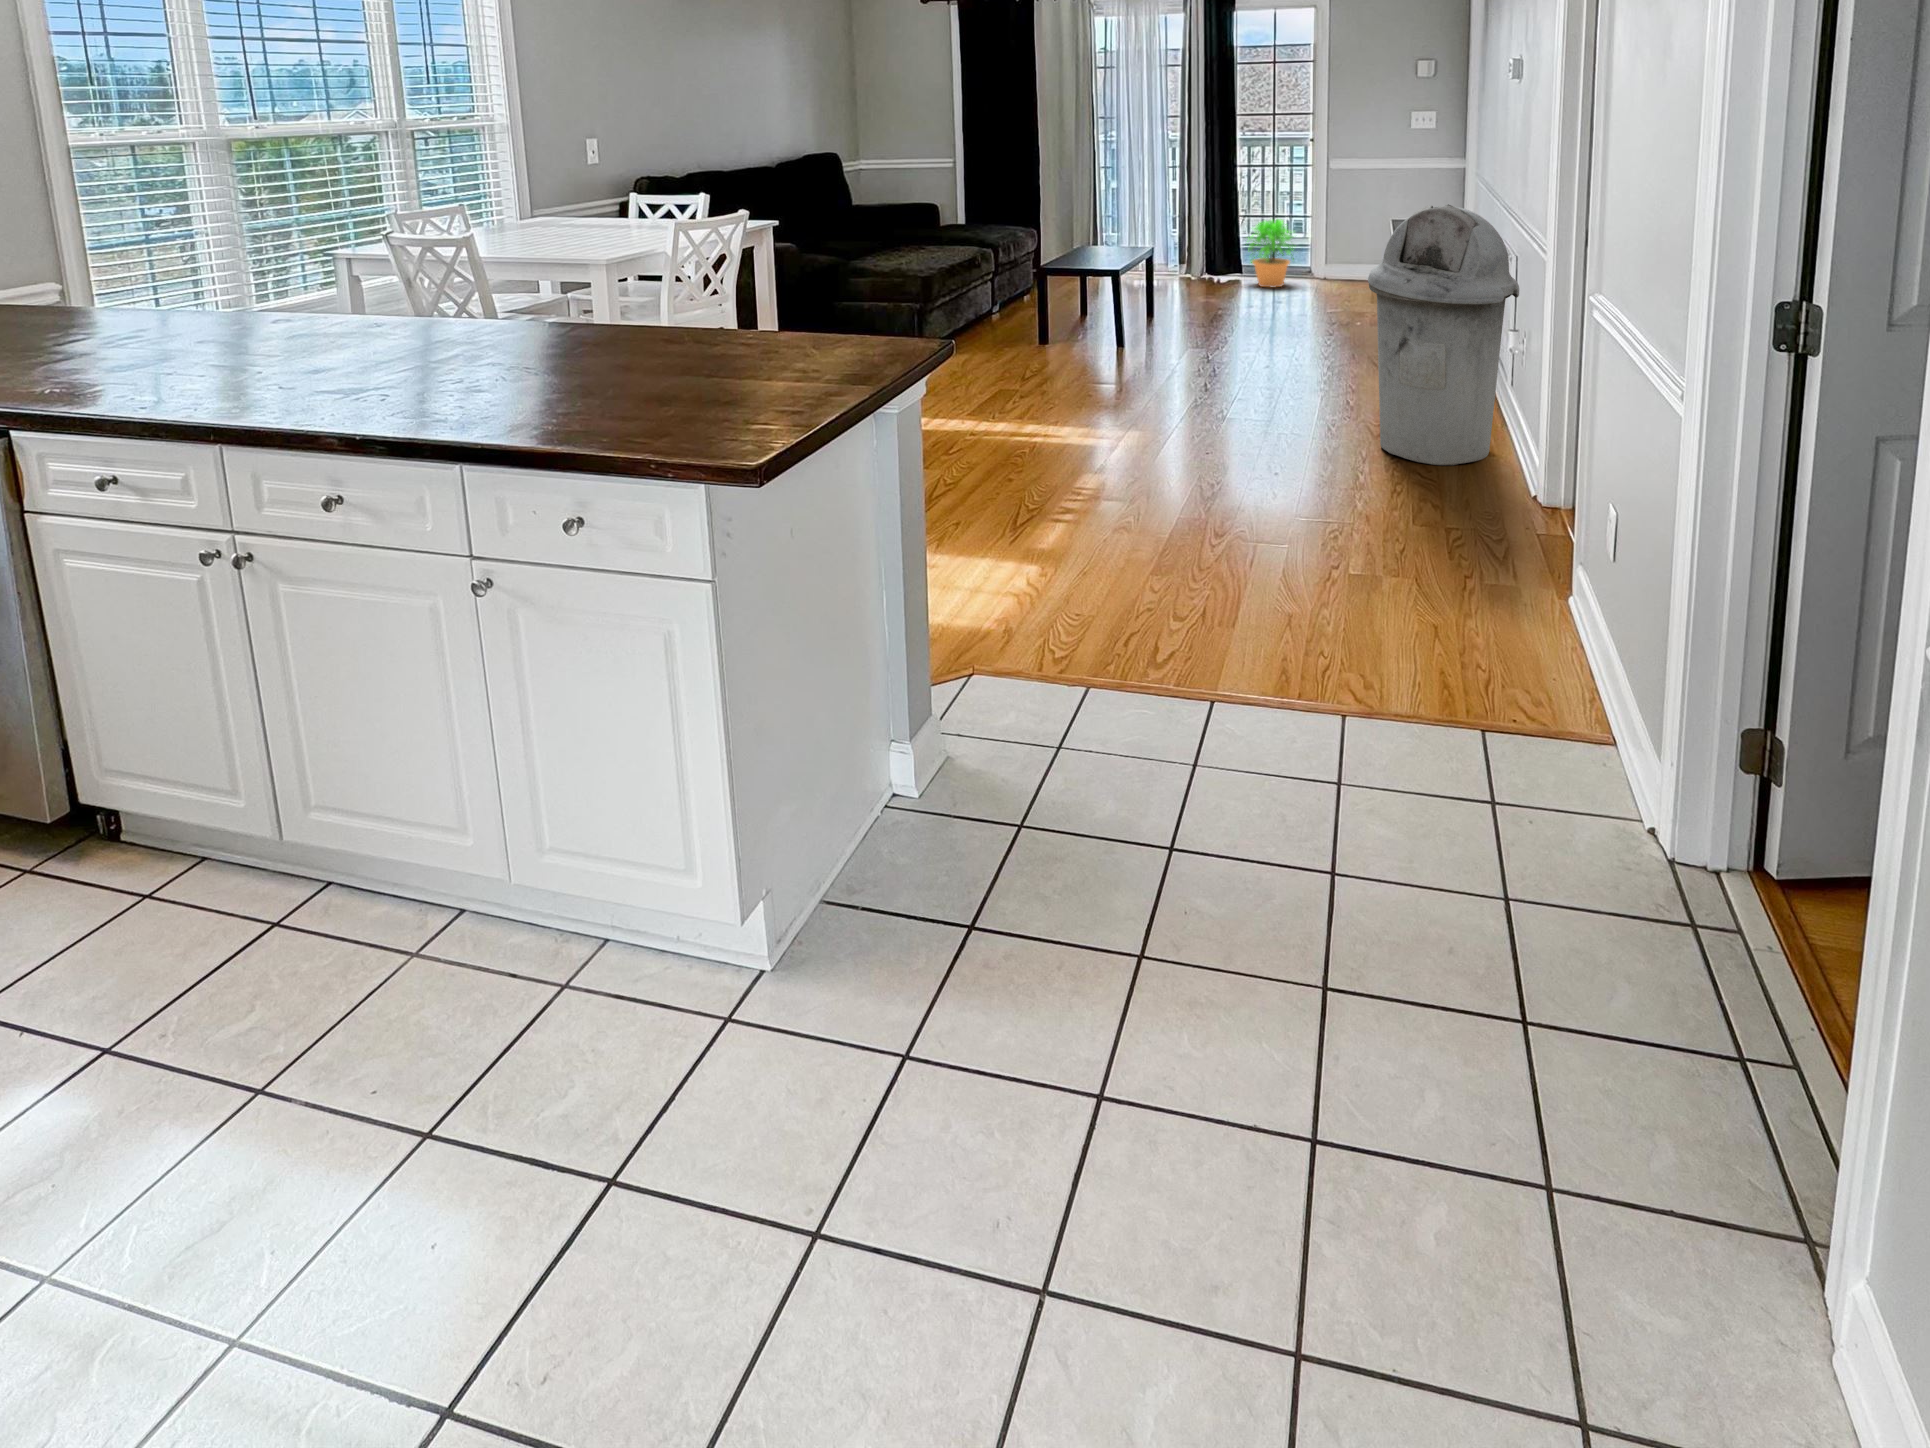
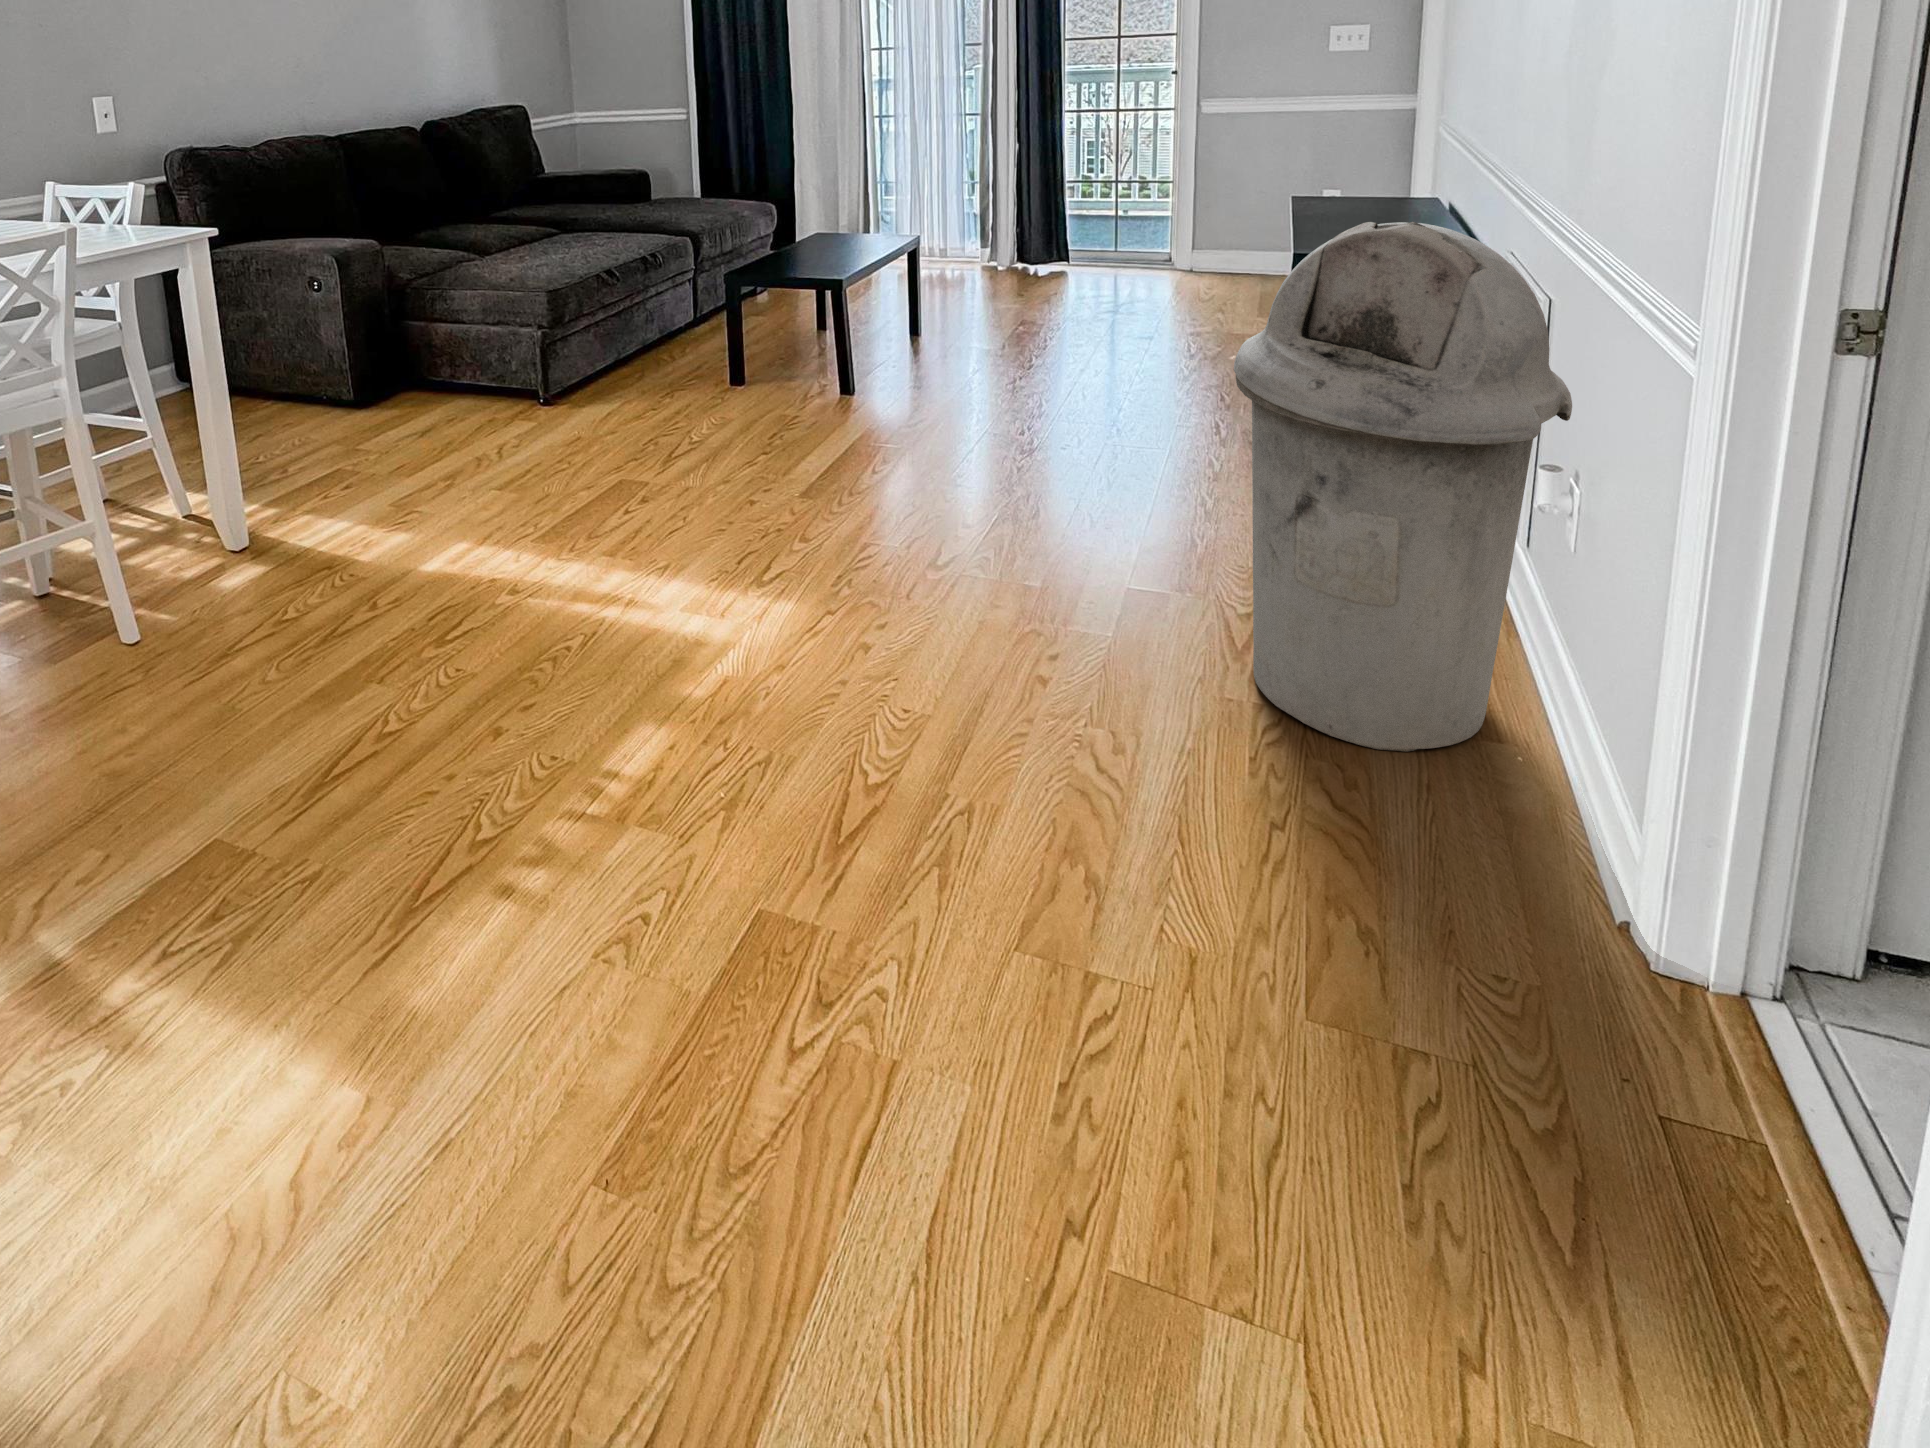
potted plant: present [1249,220,1294,287] -> none [1069,184,1157,285]

